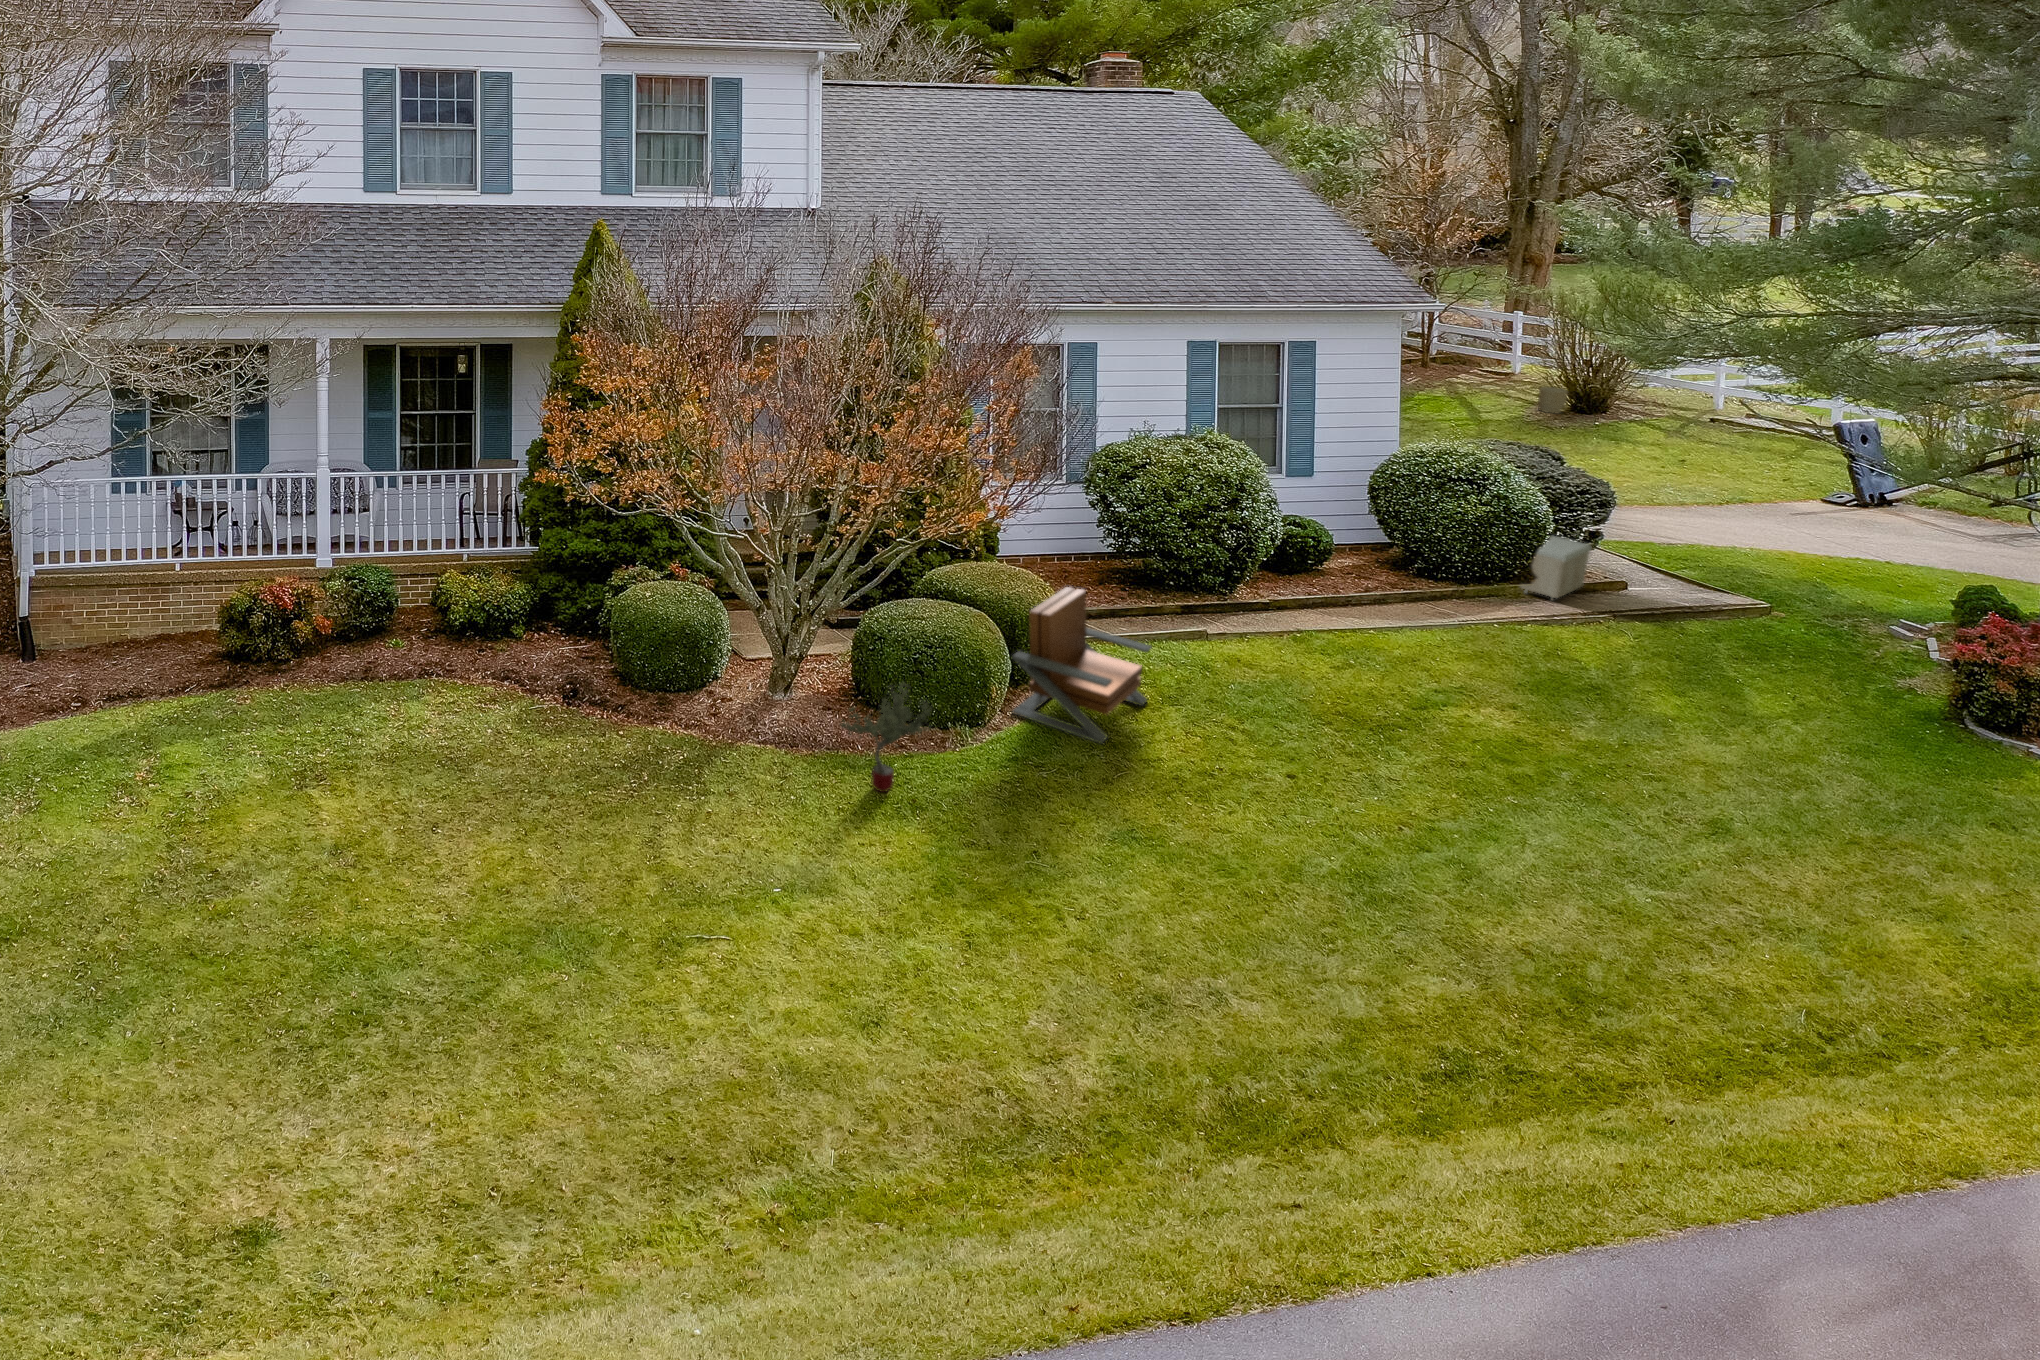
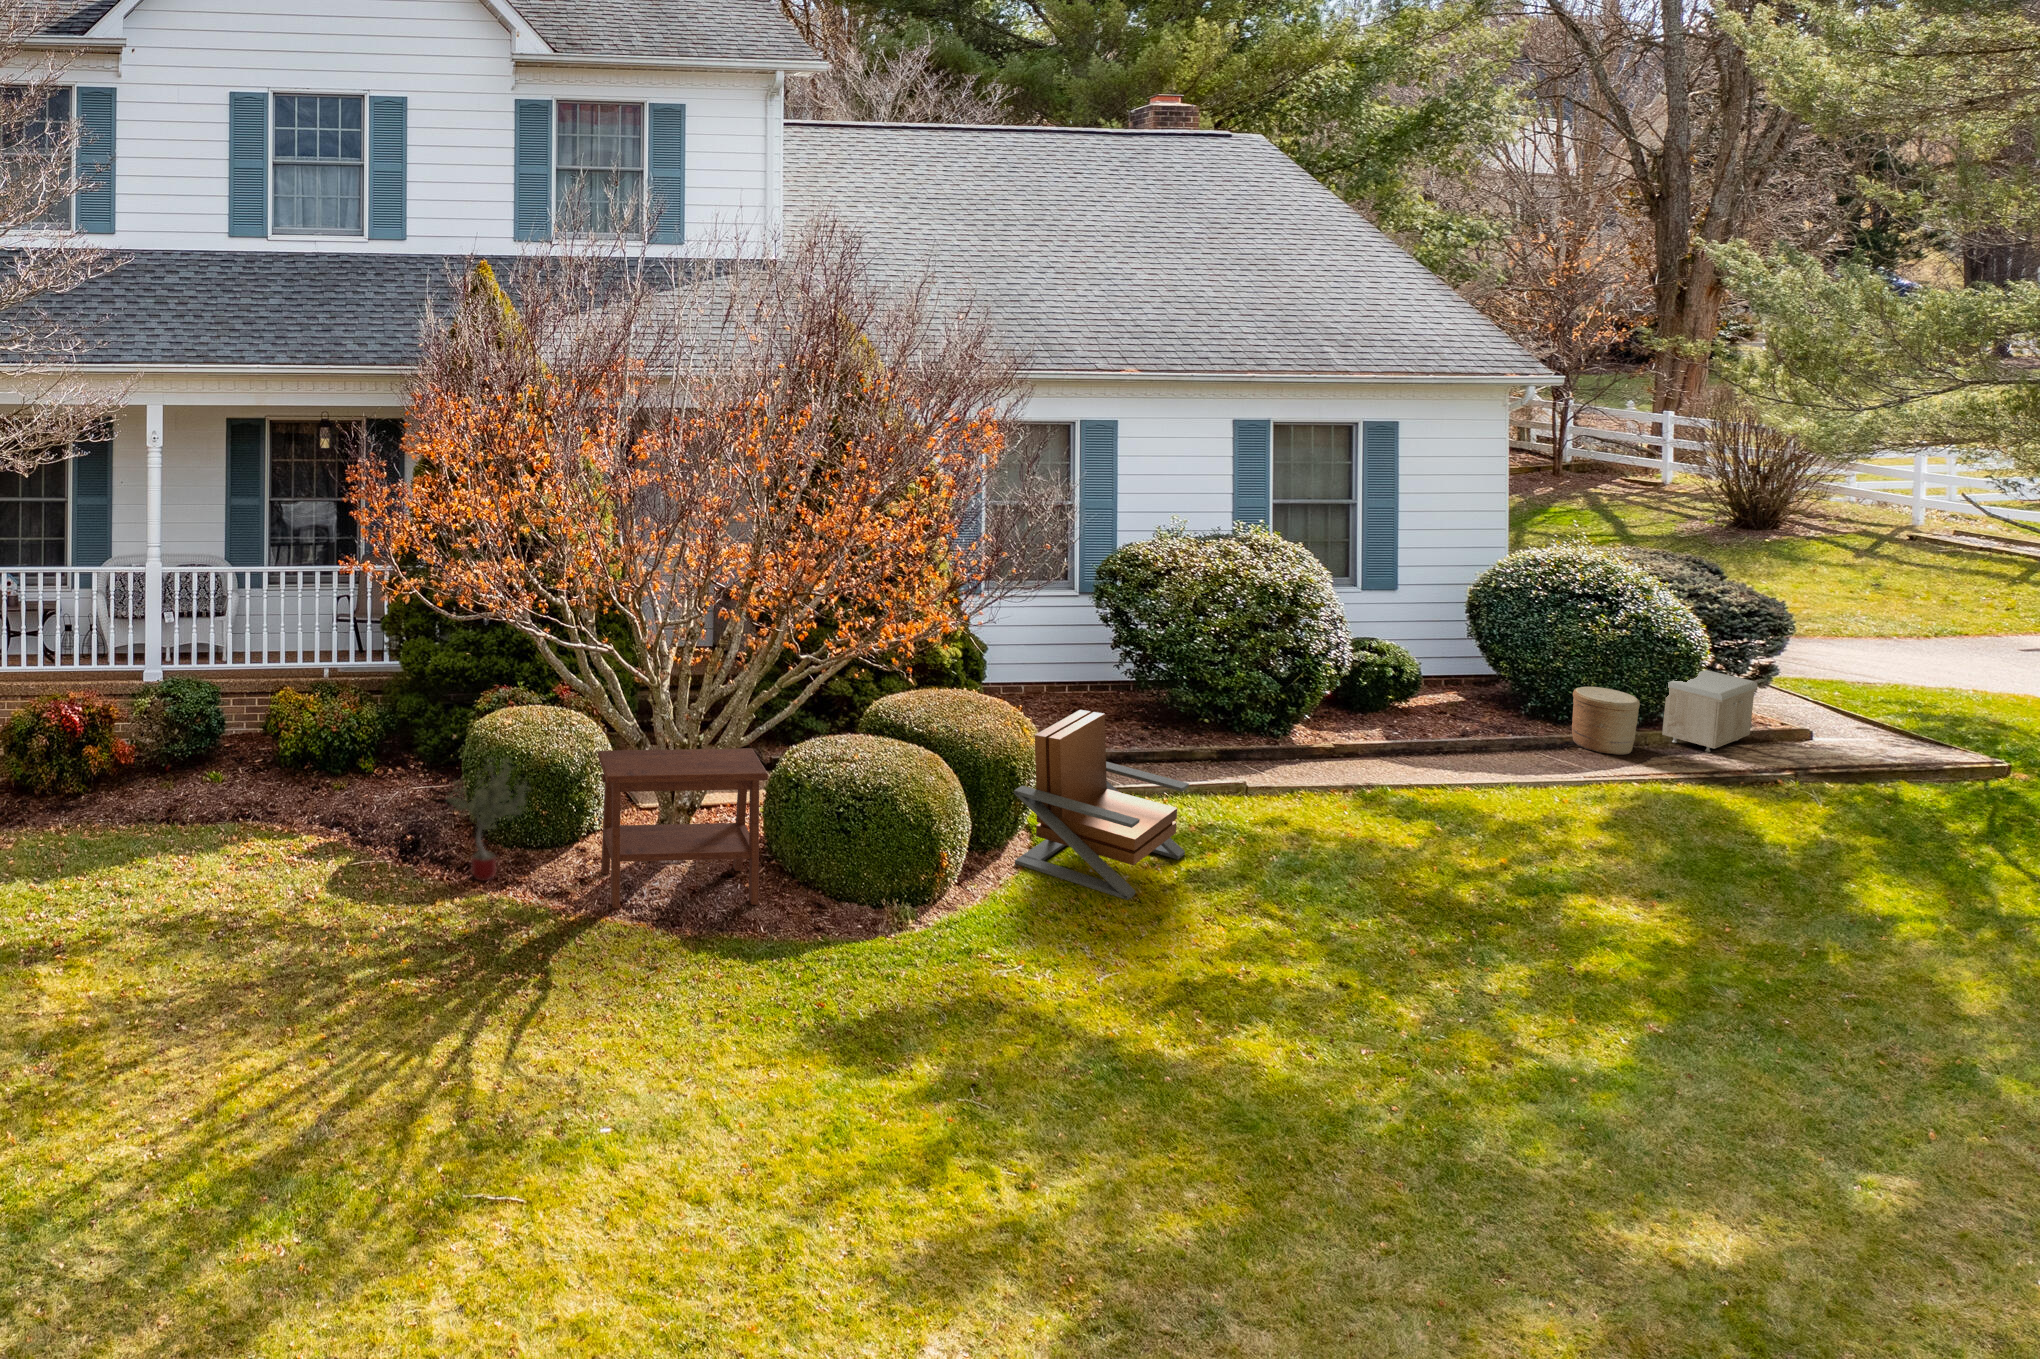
woven basket: present [1538,387,1568,413] -> present [1572,687,1640,755]
side table: none [671,628,811,763] -> present [598,748,768,908]
potted tree: present [841,681,932,792] -> present [448,758,527,881]

